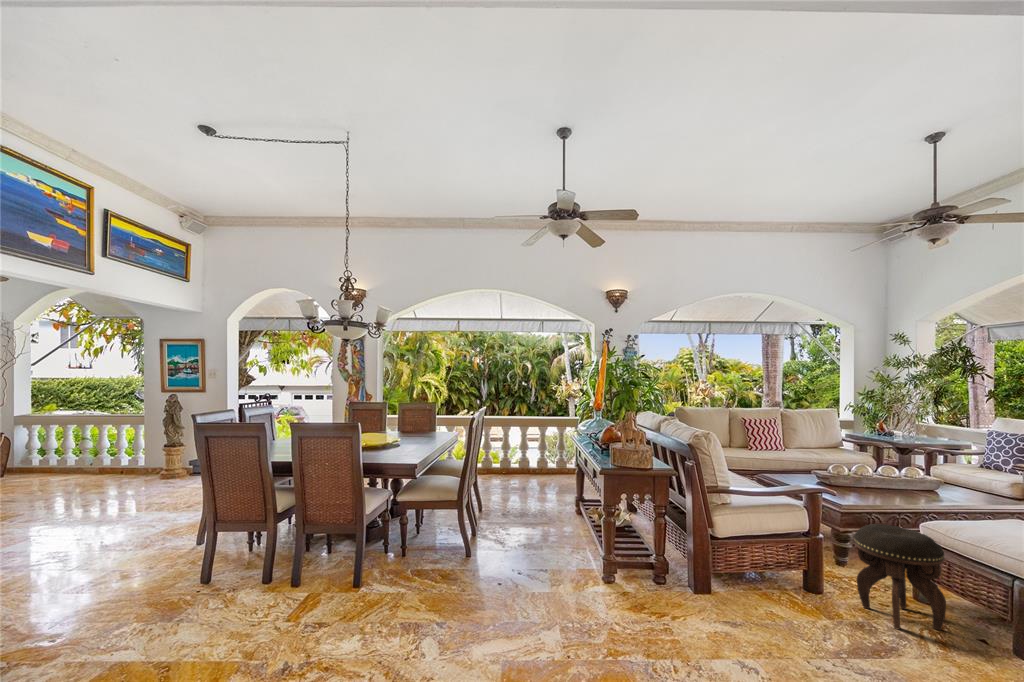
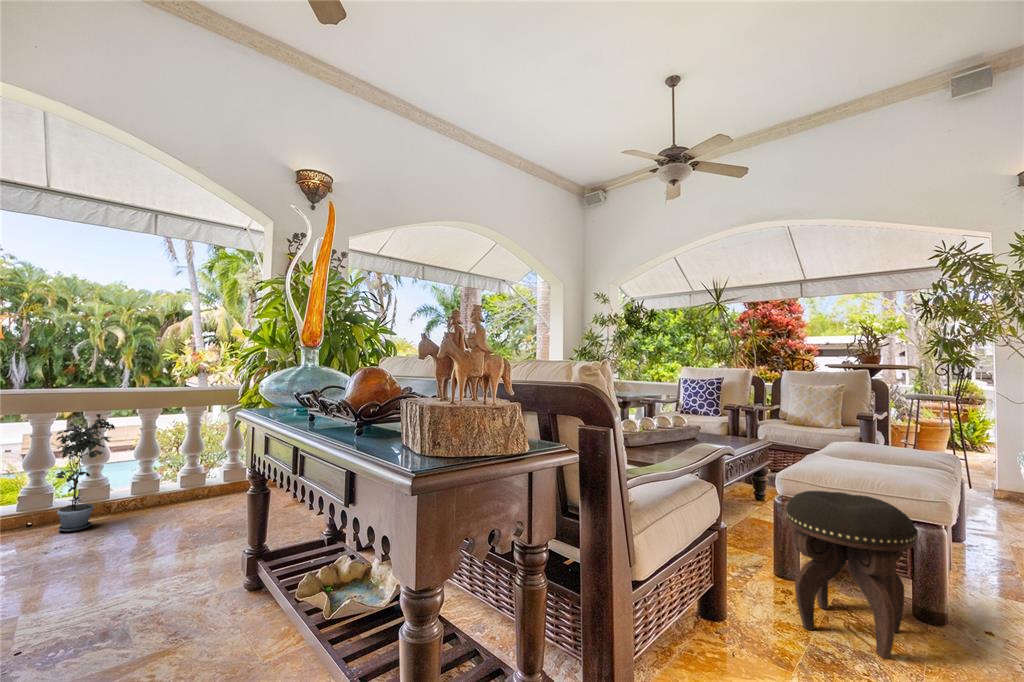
potted plant: none [508,428,530,480] -> present [52,414,115,532]

